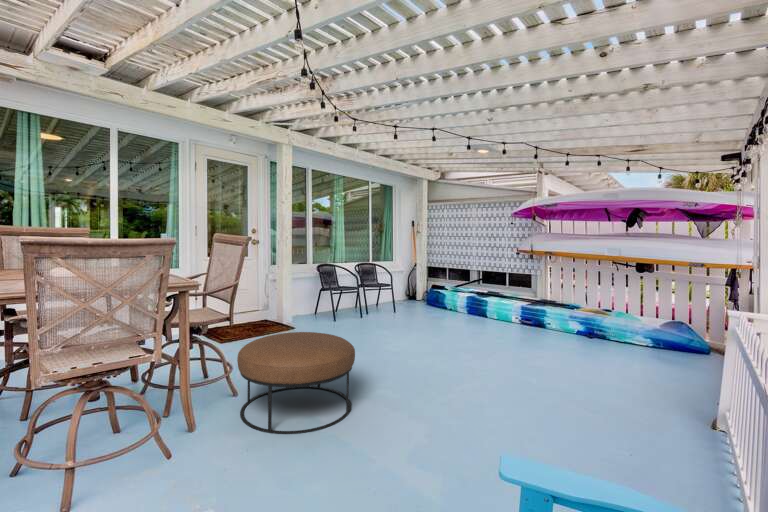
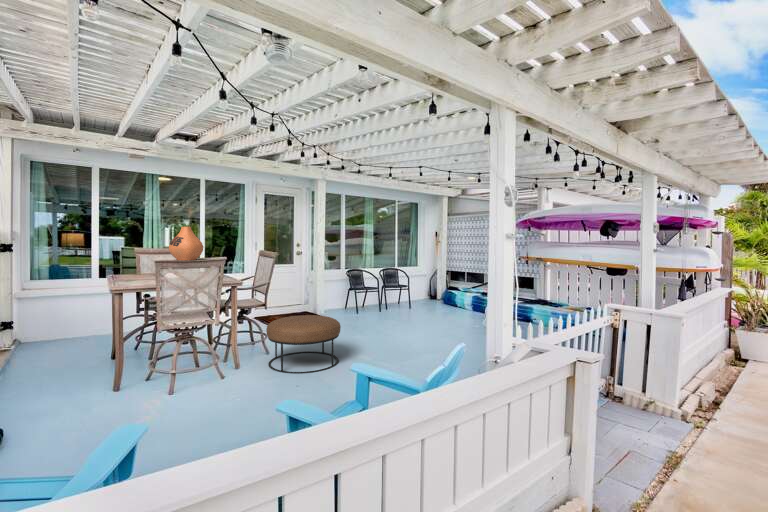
vase: none [55,174,131,242] -> present [169,227,203,260]

